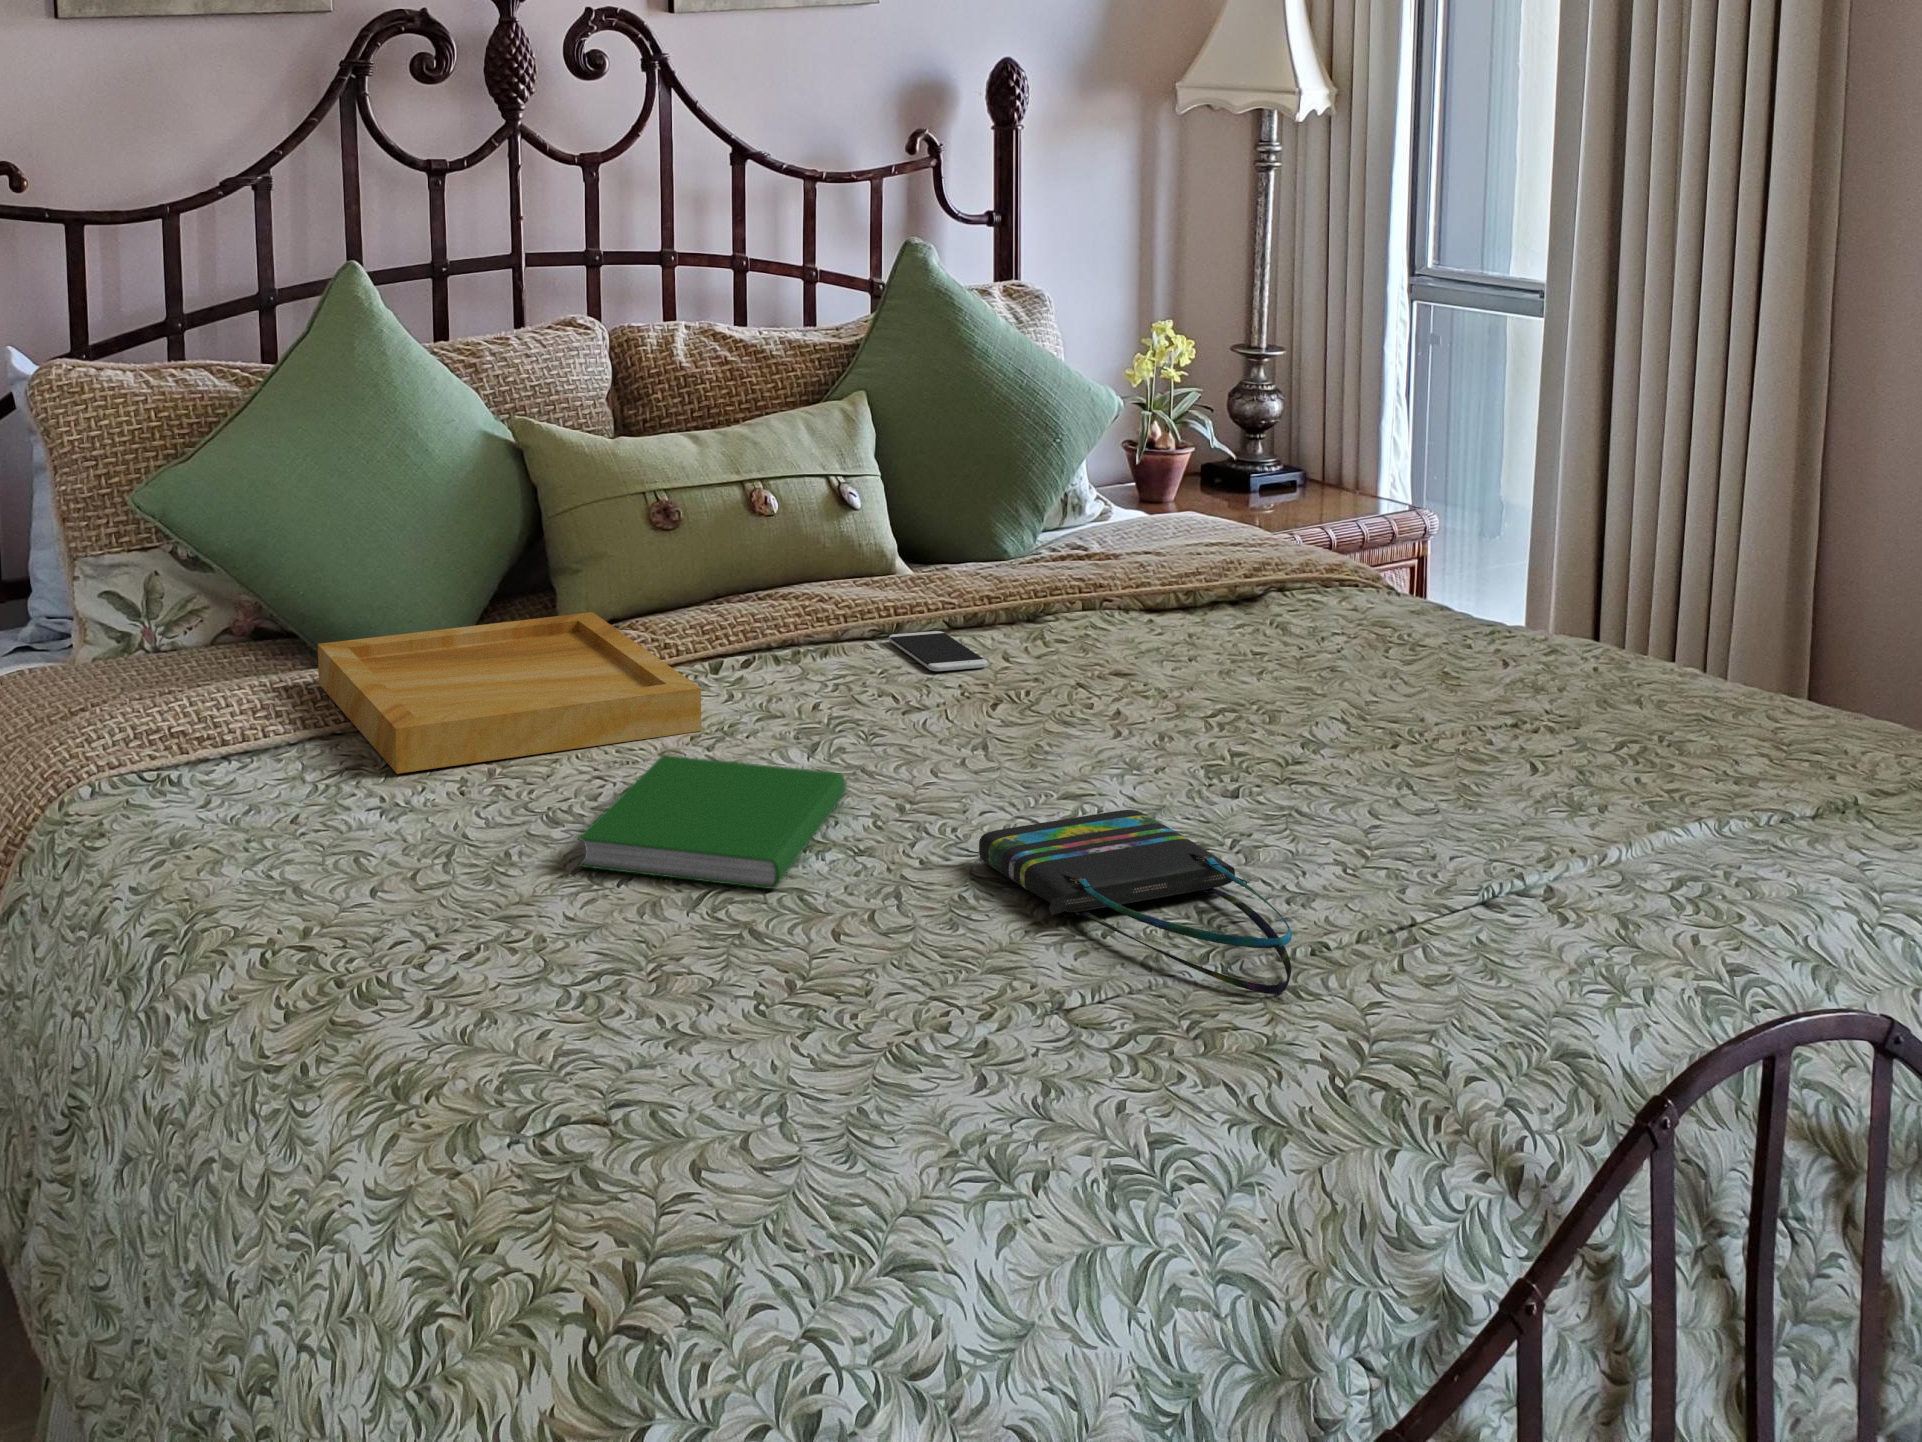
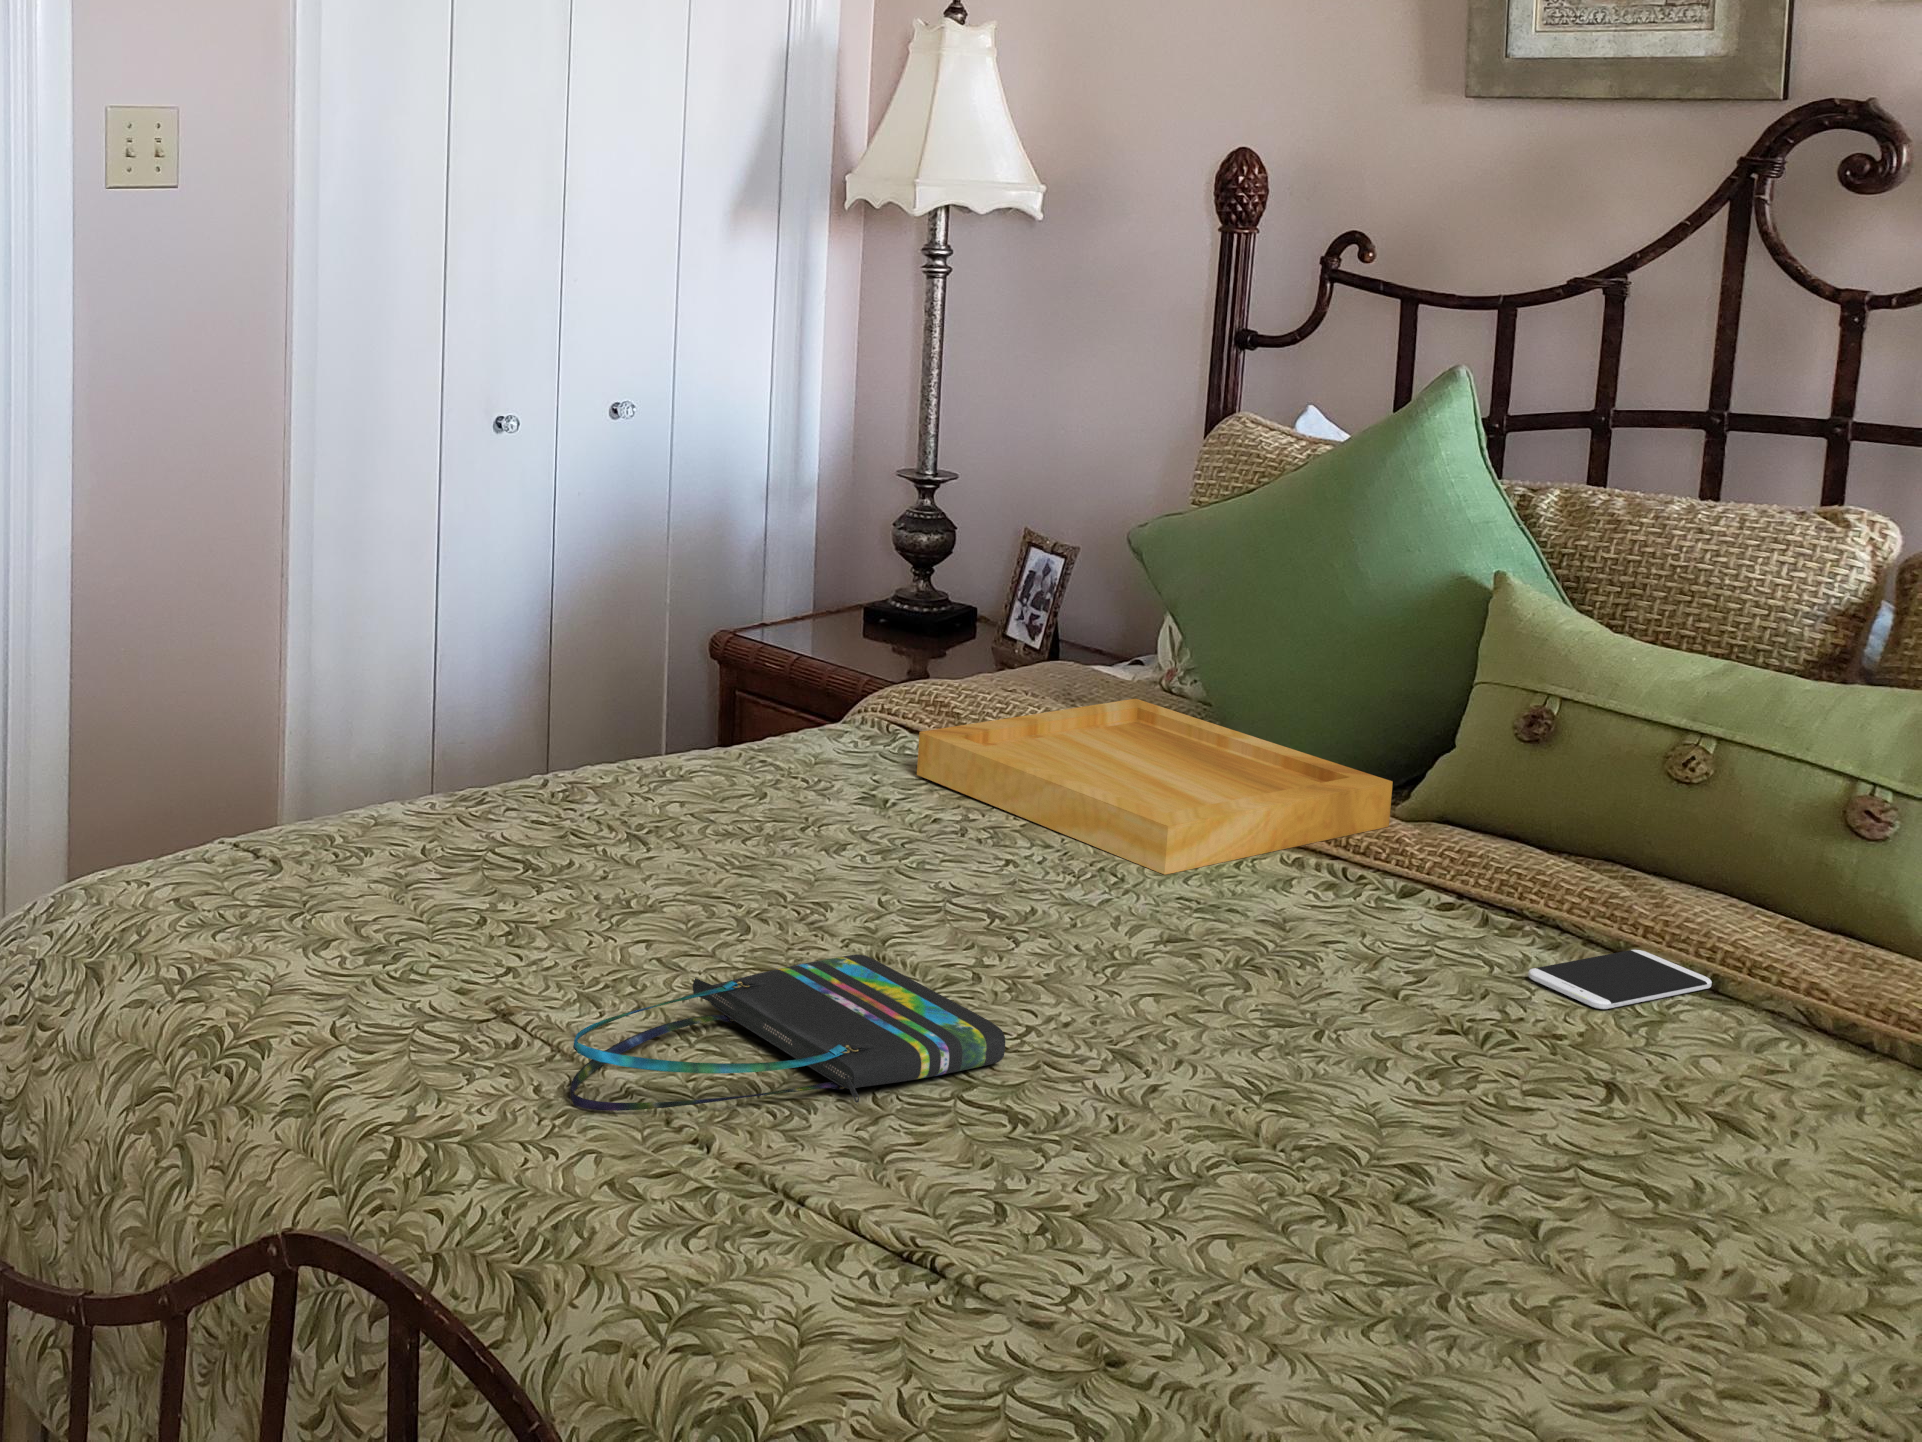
hardcover book: present [578,755,846,889] -> none [731,811,1007,931]

